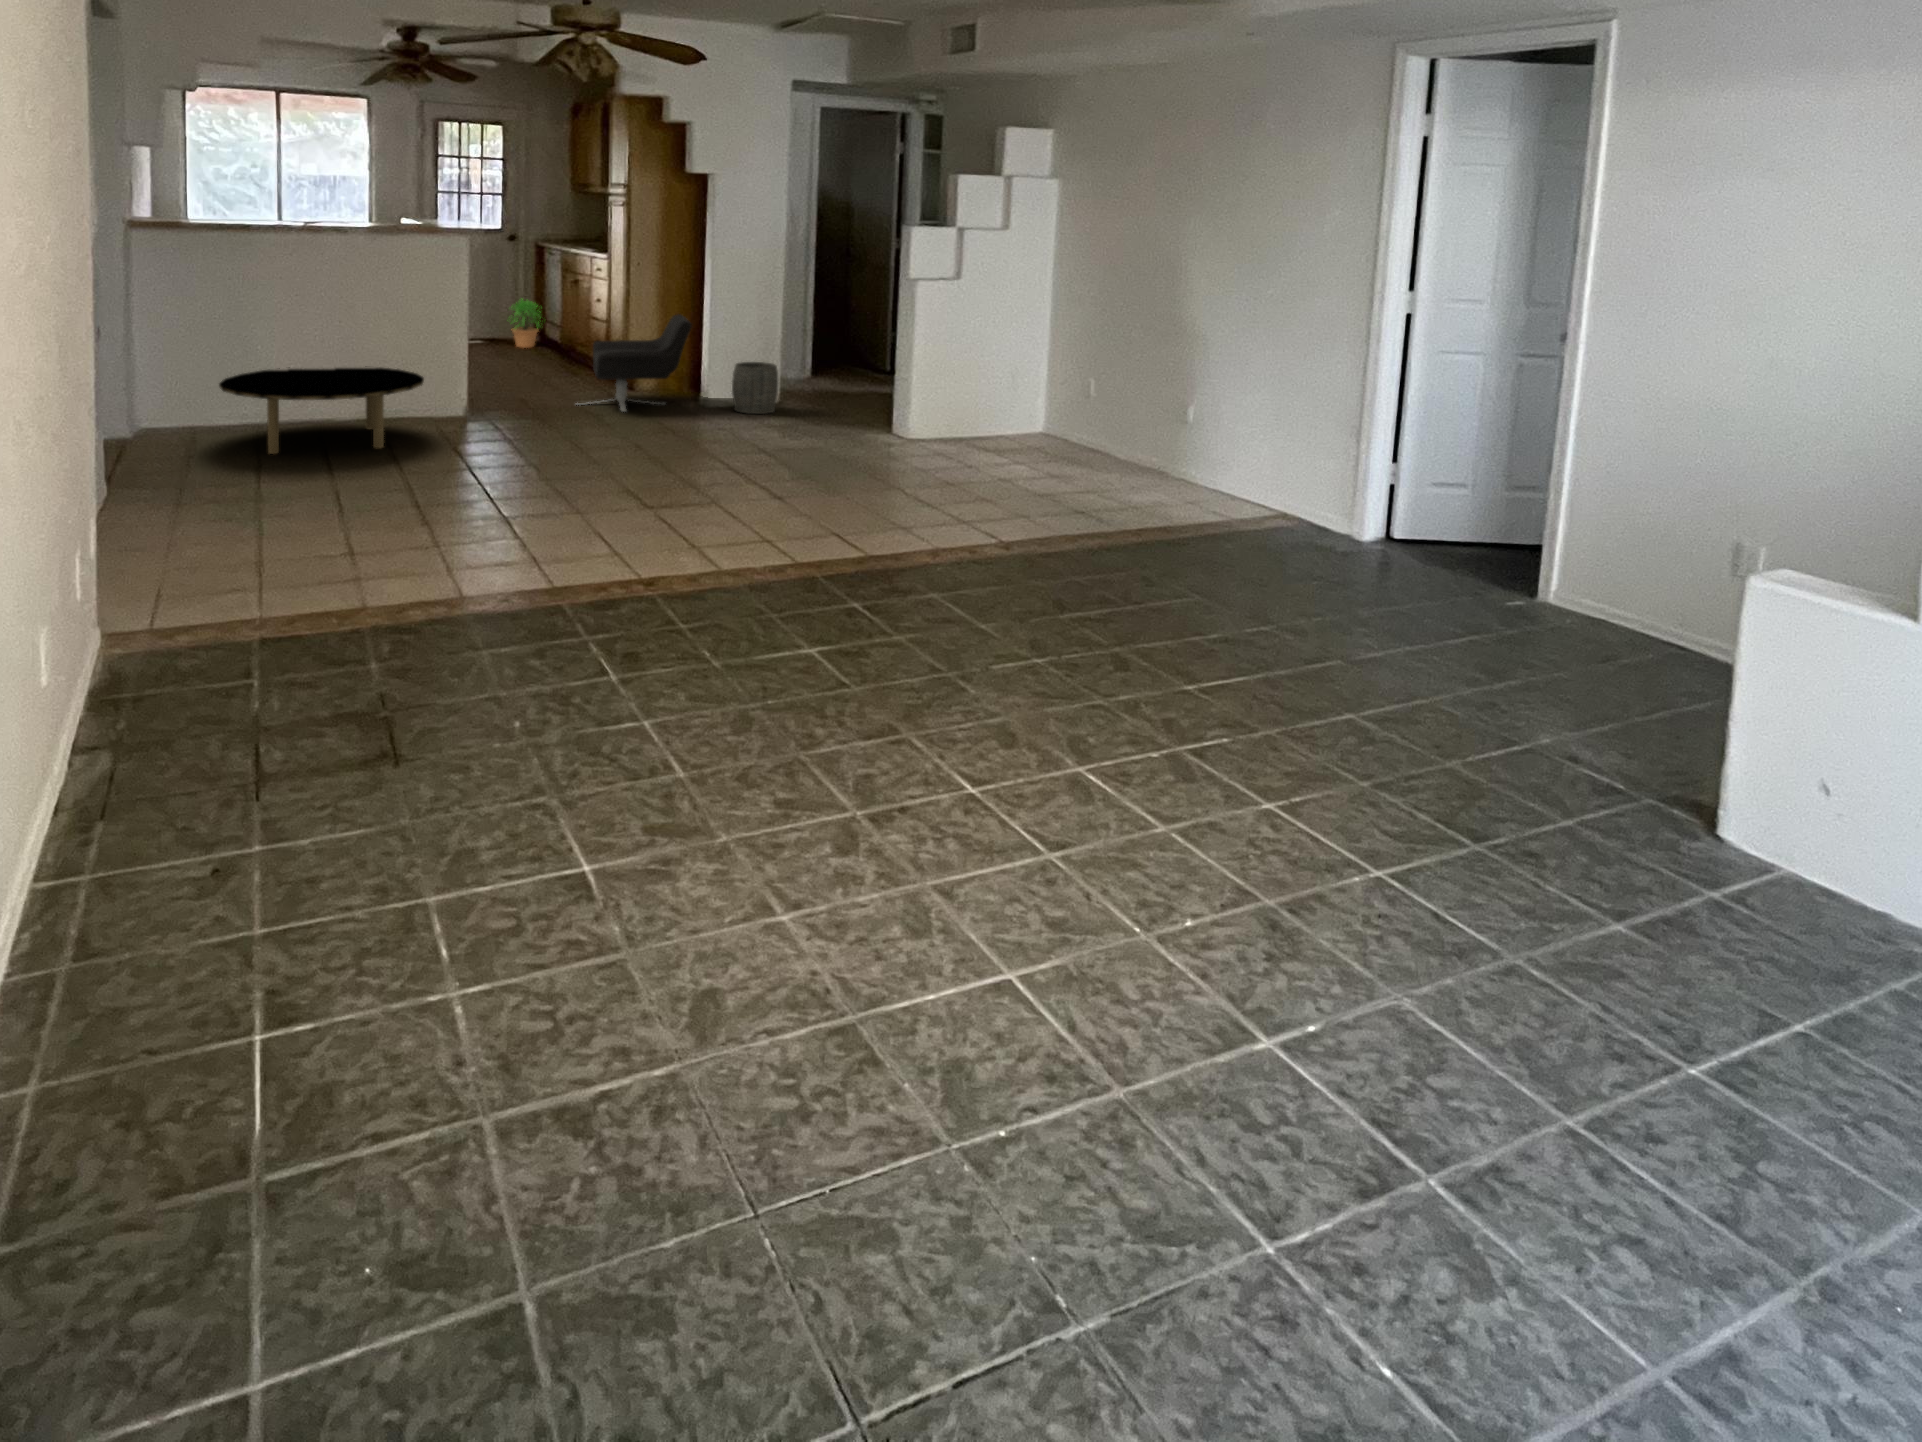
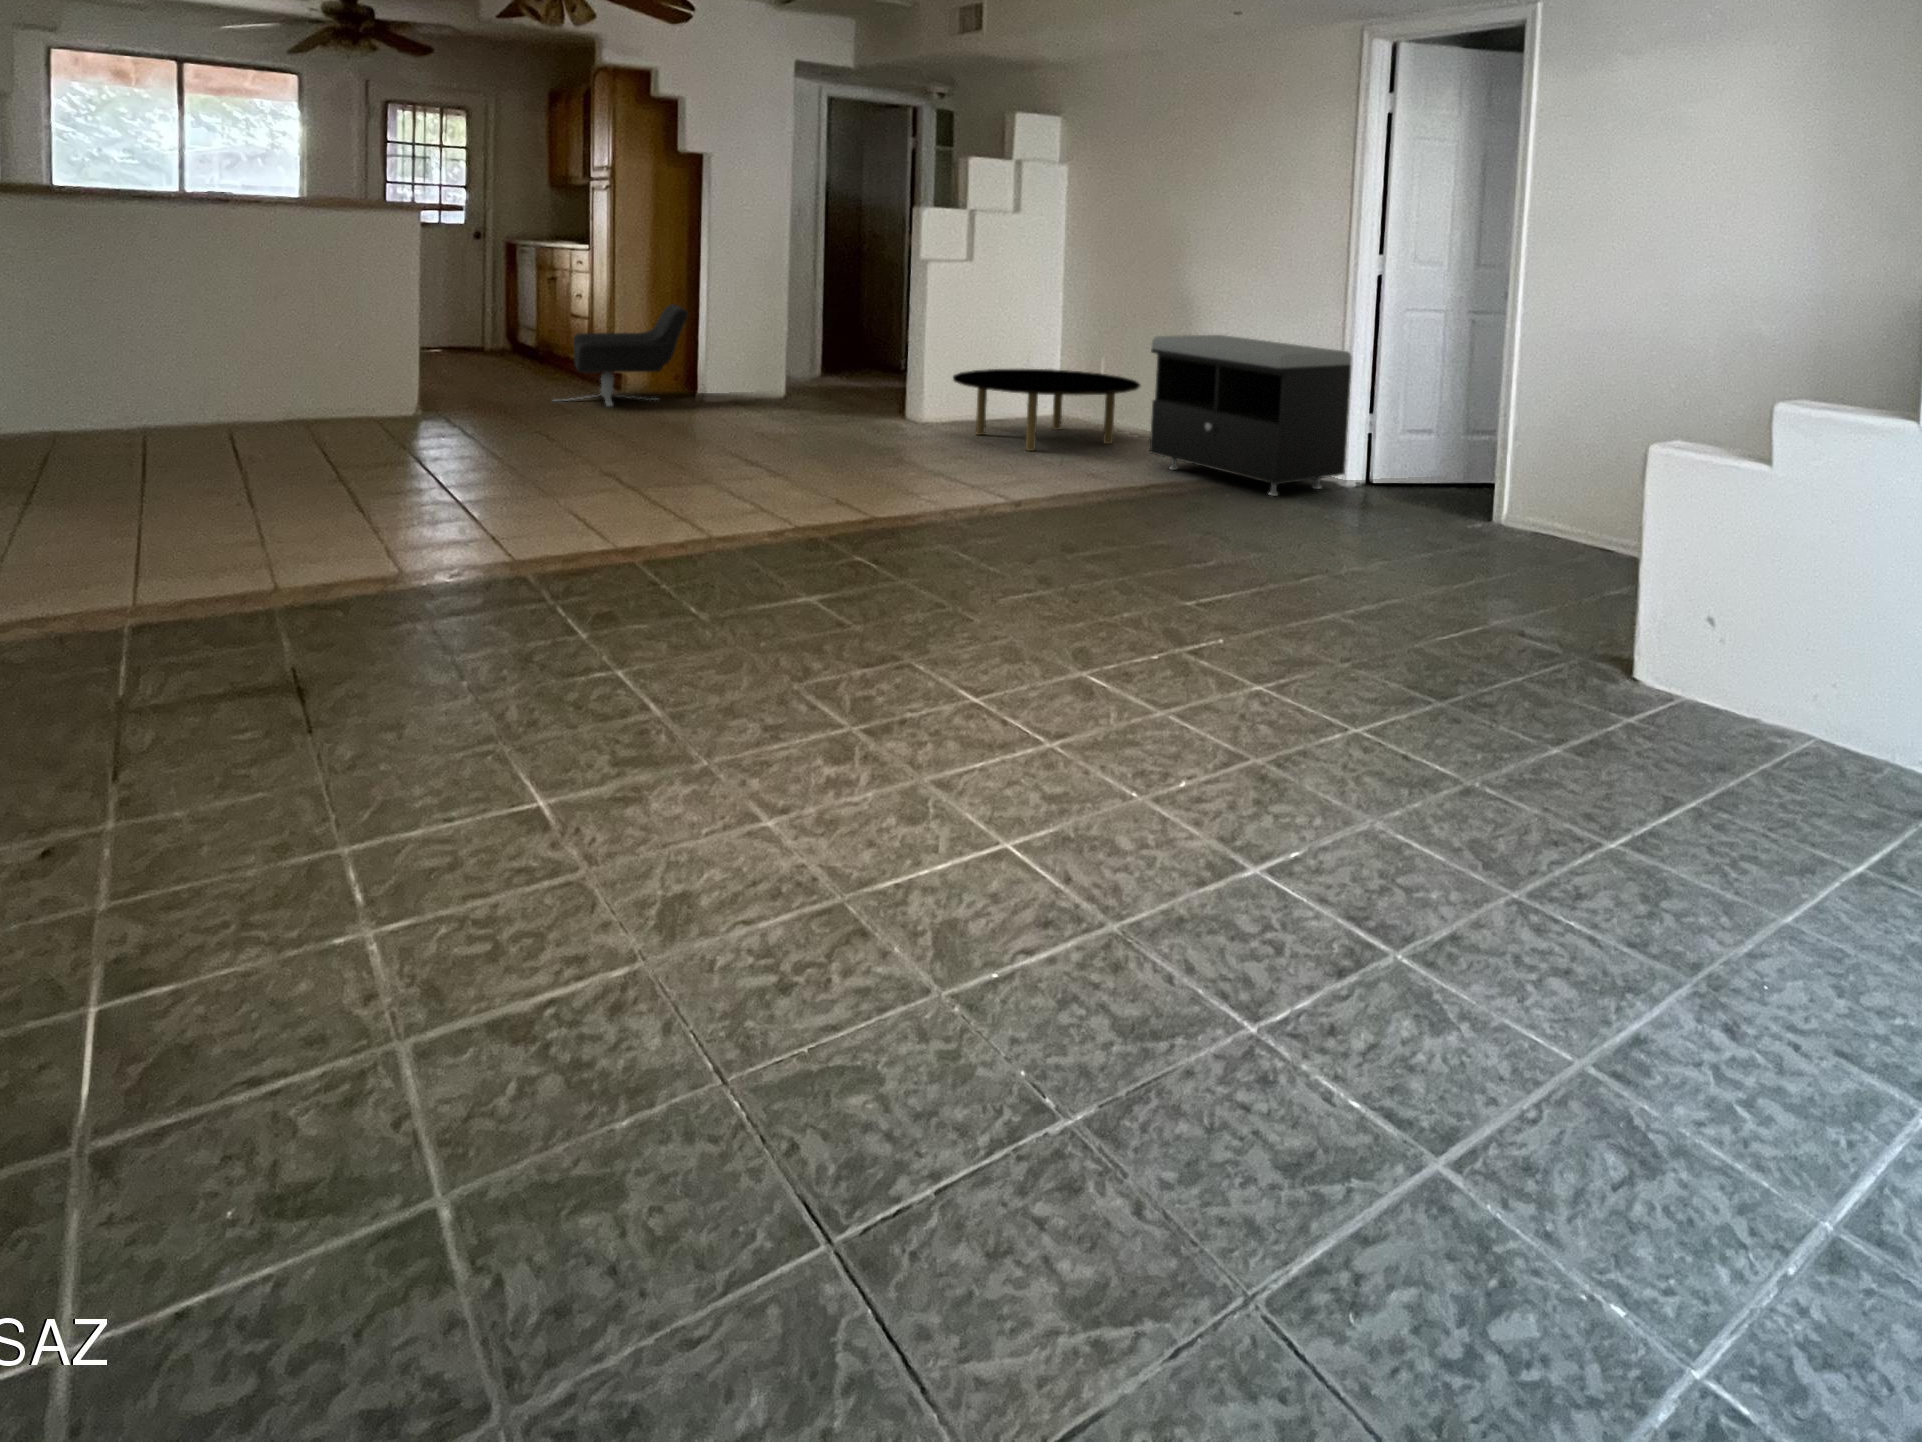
potted plant: present [509,299,542,348] -> none [472,299,521,353]
woven basket: present [732,362,779,414] -> none [734,353,785,406]
storage bench: none [1141,366,1370,548] -> present [1150,335,1352,496]
coffee table: present [219,368,424,454] -> present [953,369,1140,451]

